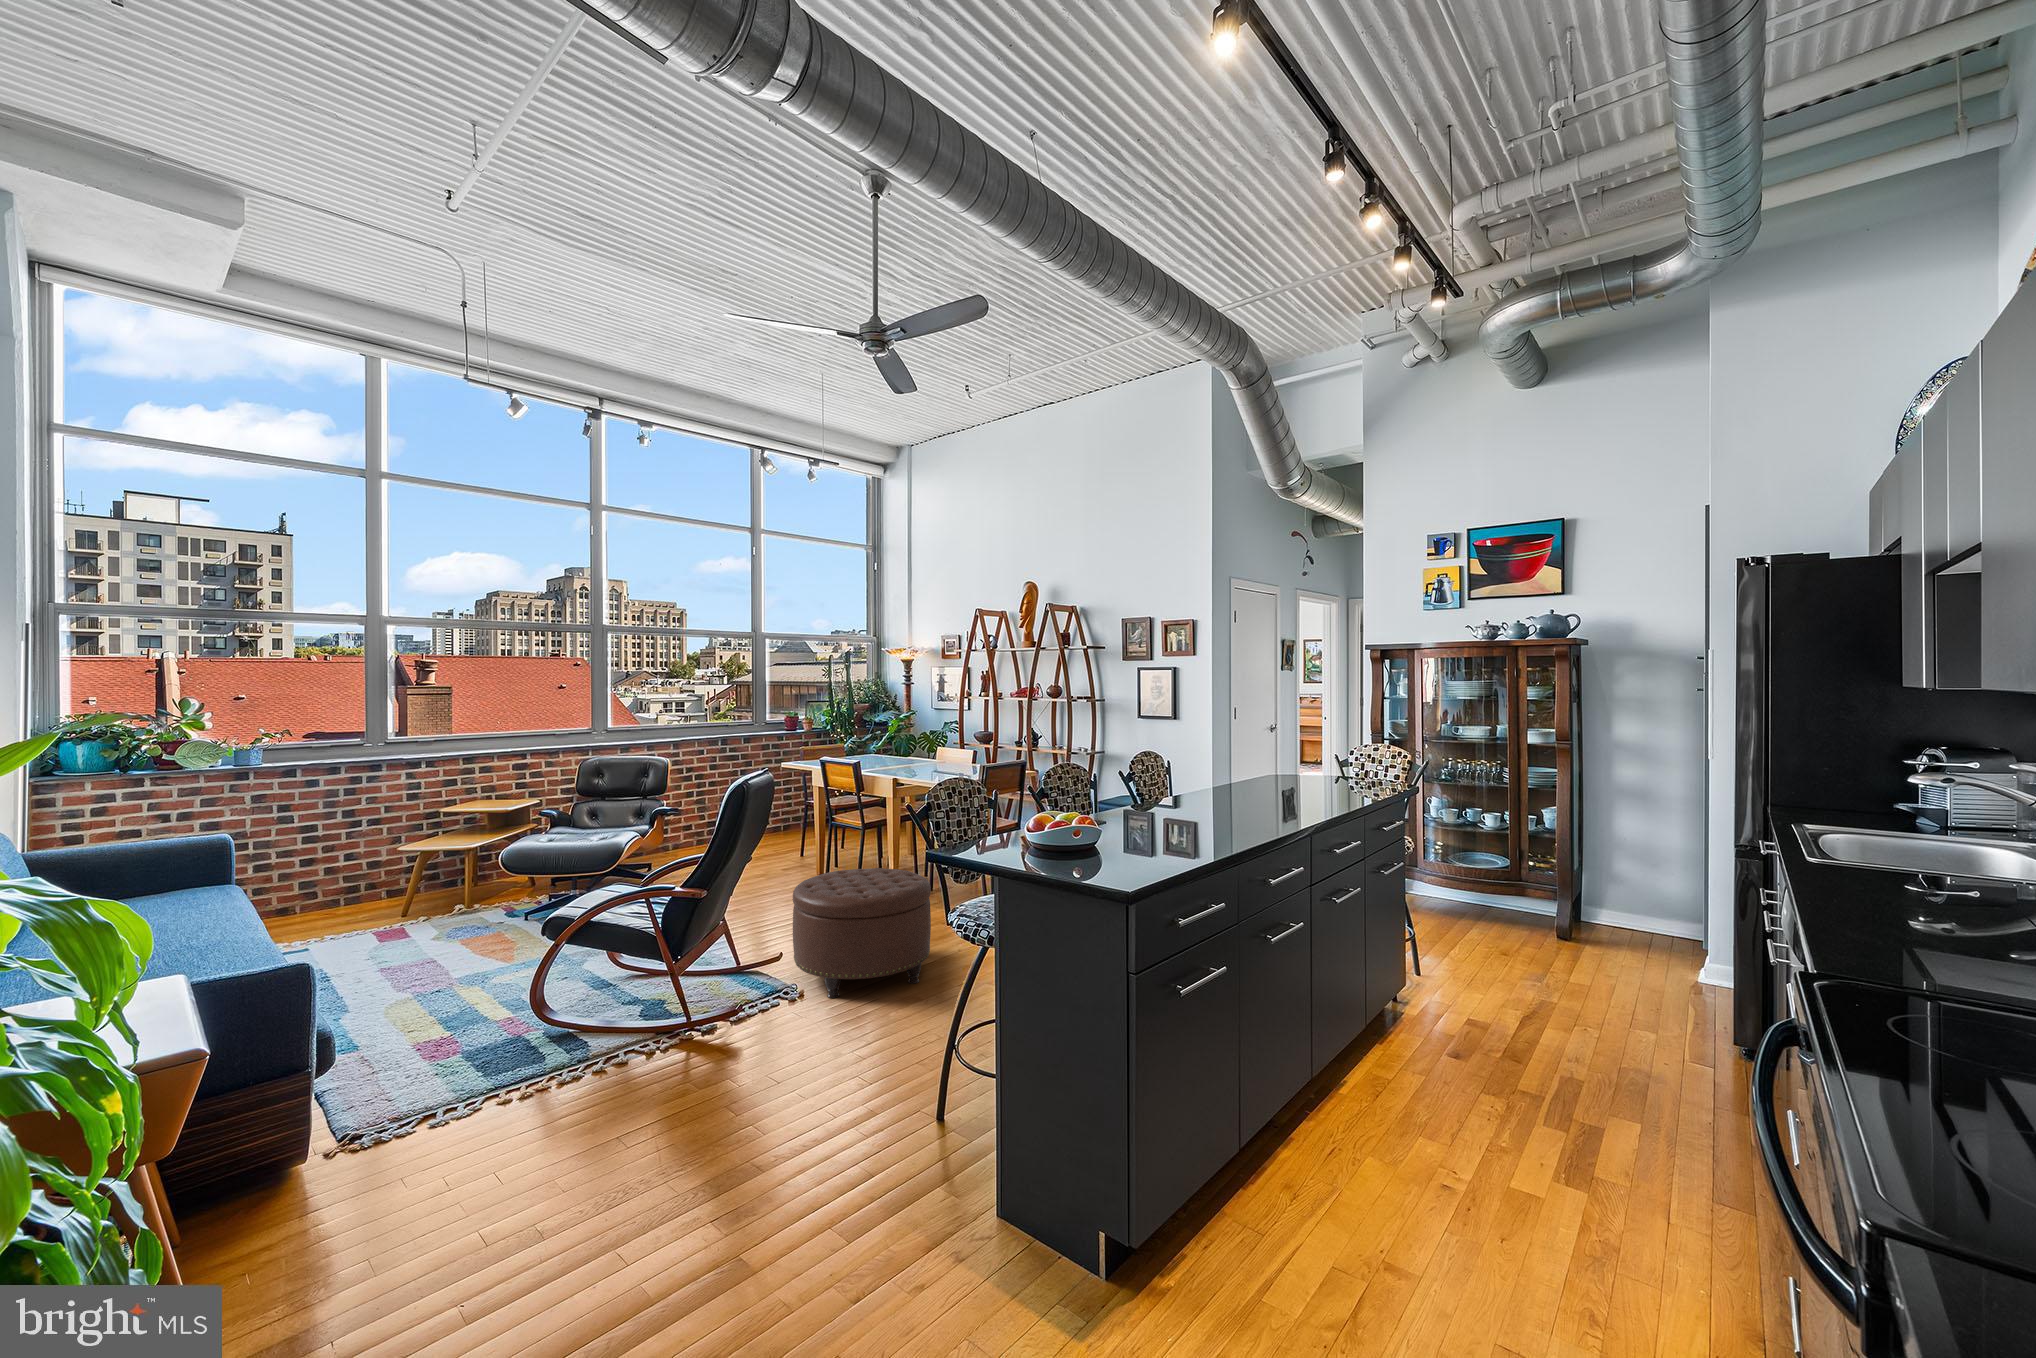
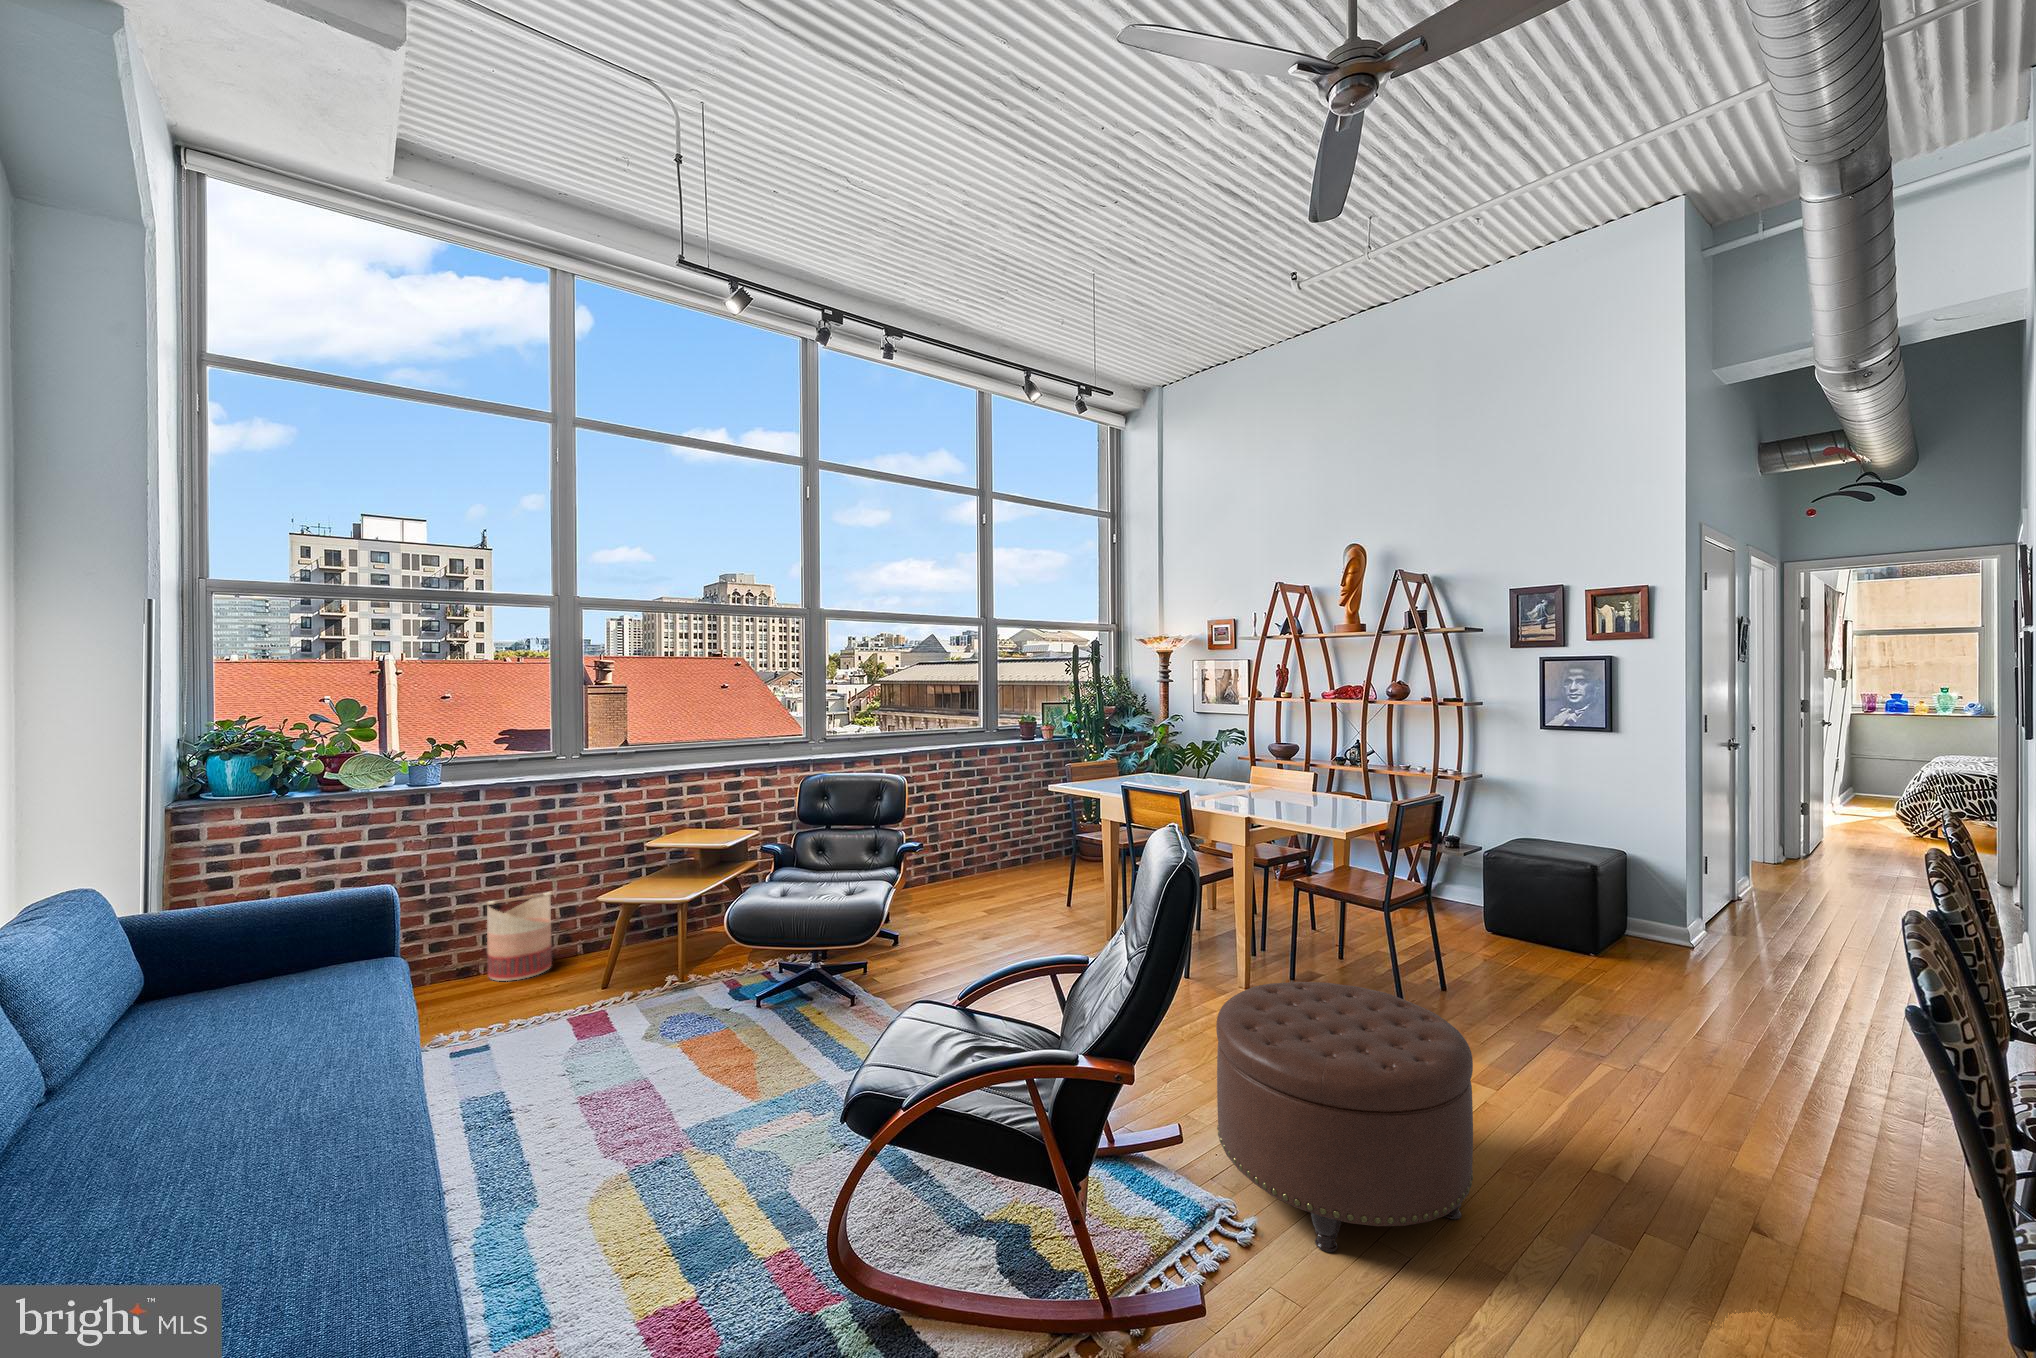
basket: none [303,848,360,914] -> present [486,893,552,981]

